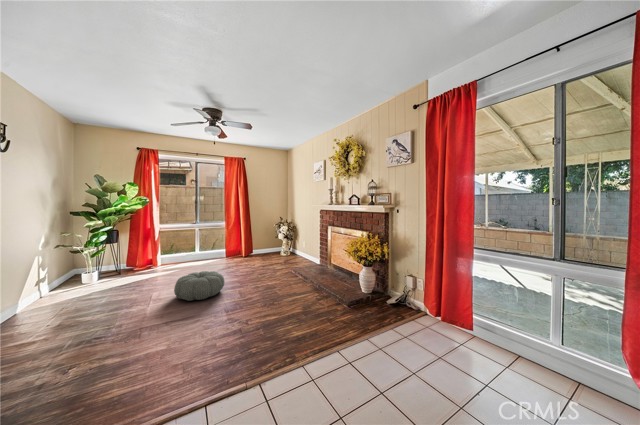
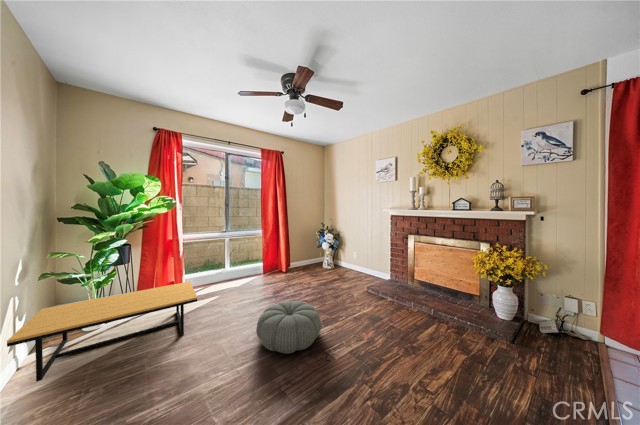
coffee table: none [33,257,153,303] -> present [7,282,197,381]

